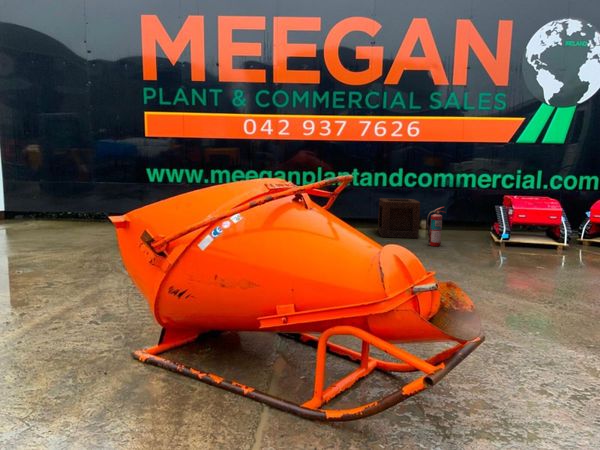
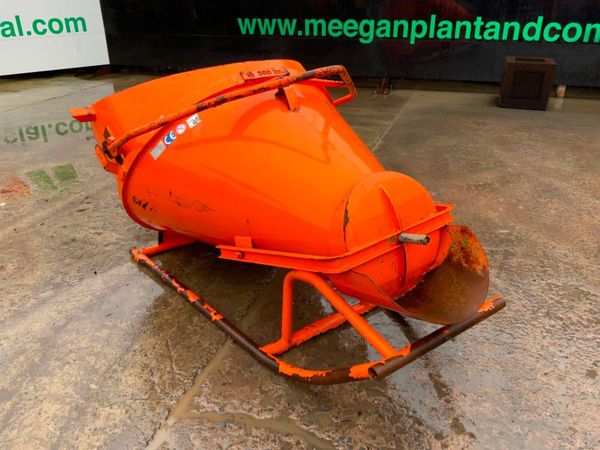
fire extinguisher: present [427,207,444,246] -> none [556,71,588,123]

